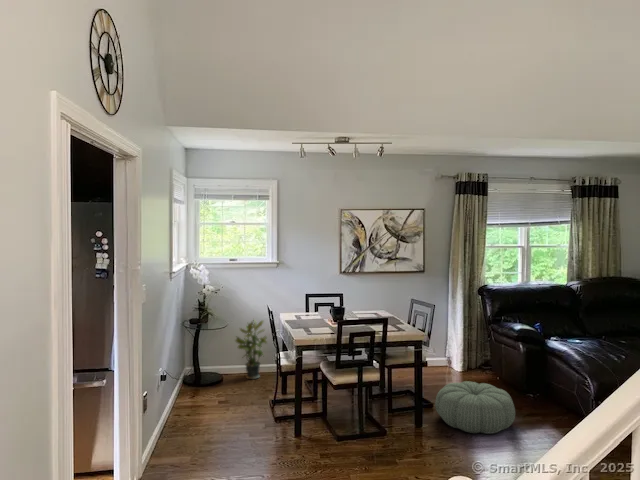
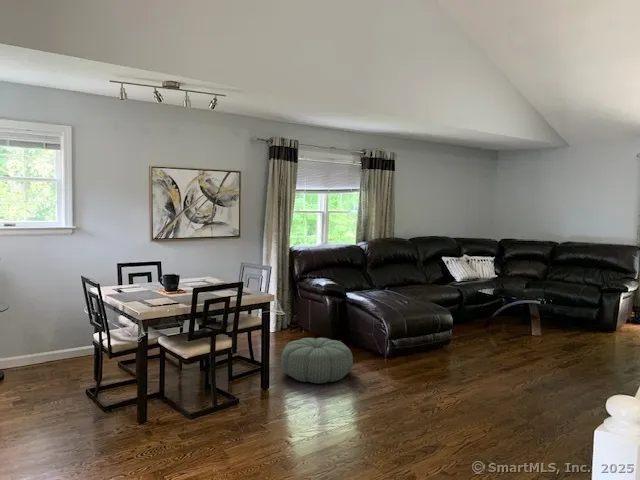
potted plant: present [236,320,267,379] -> none [22,297,68,373]

